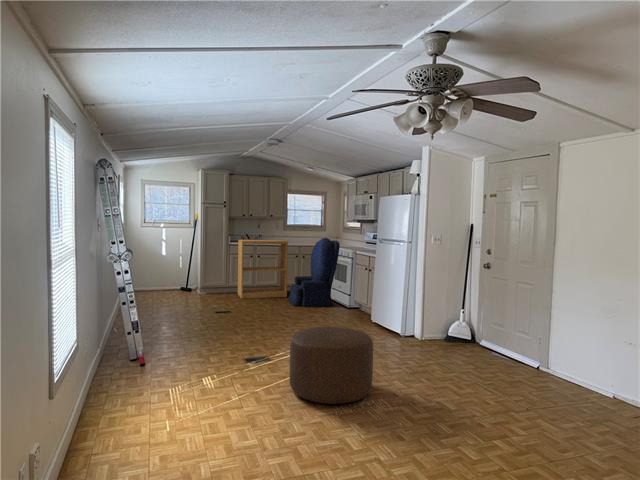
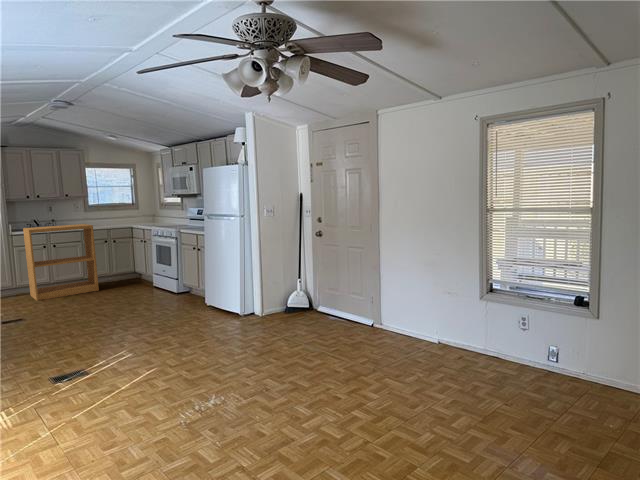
armchair: present [288,238,340,307] -> none [100,217,159,301]
ottoman: present [289,327,373,404] -> none [115,322,219,416]

